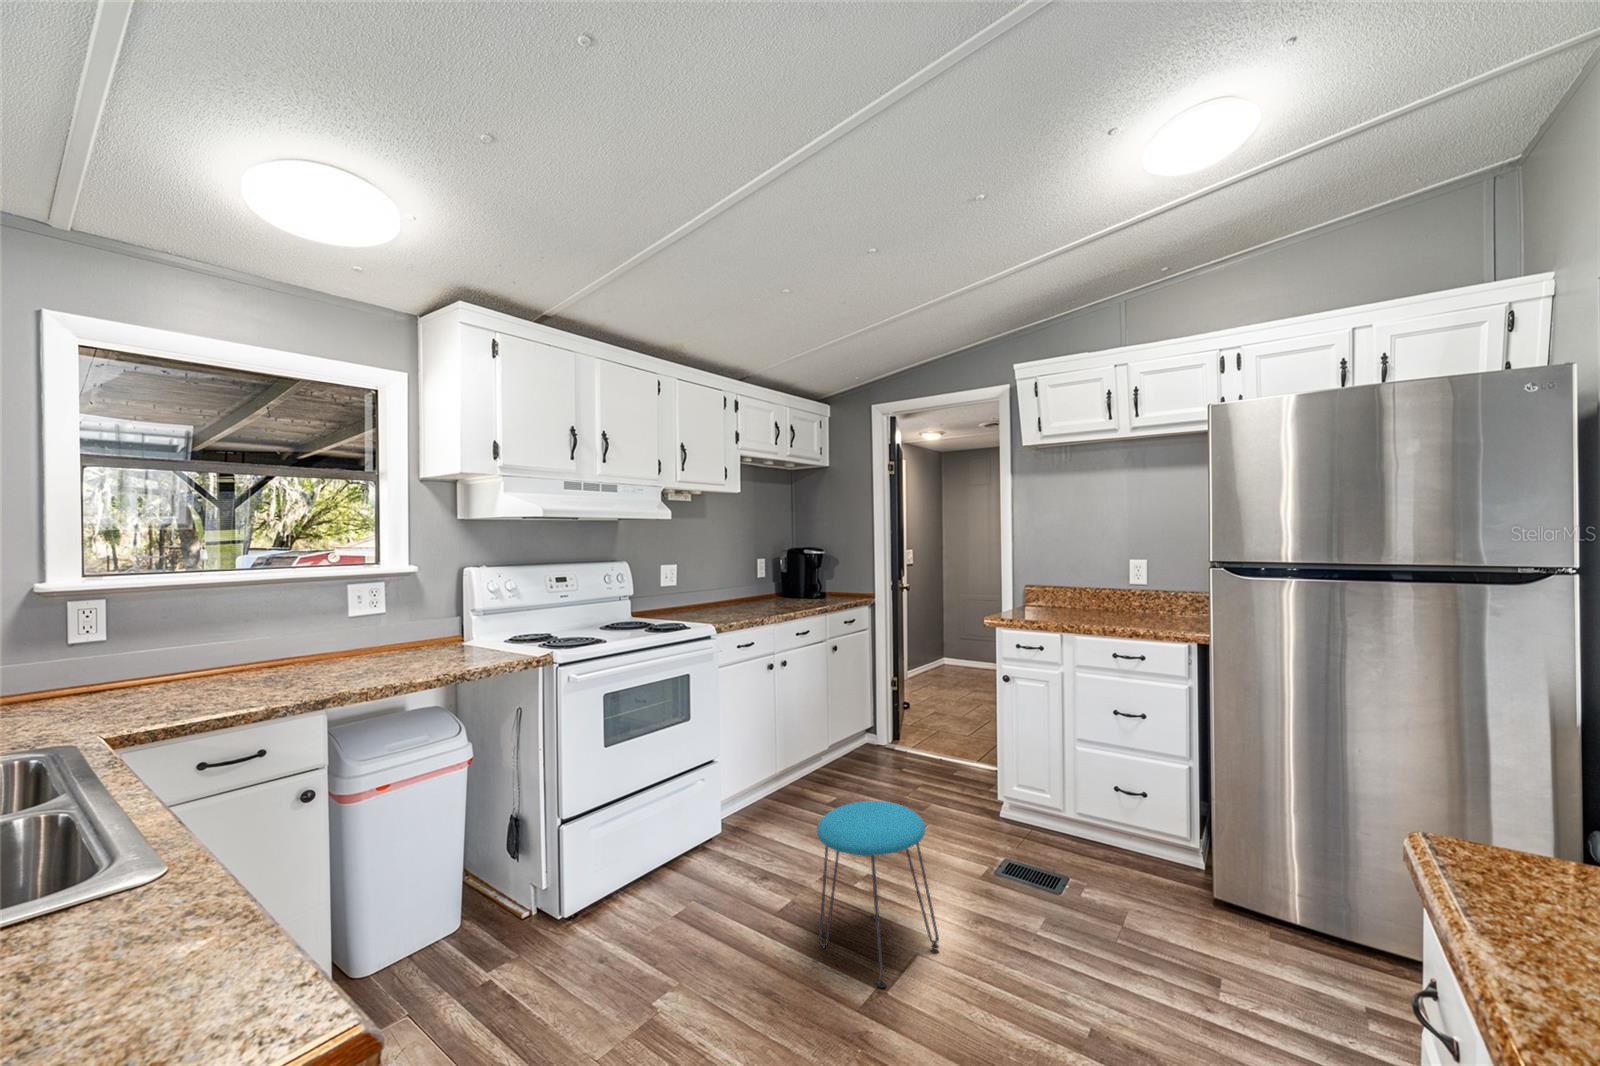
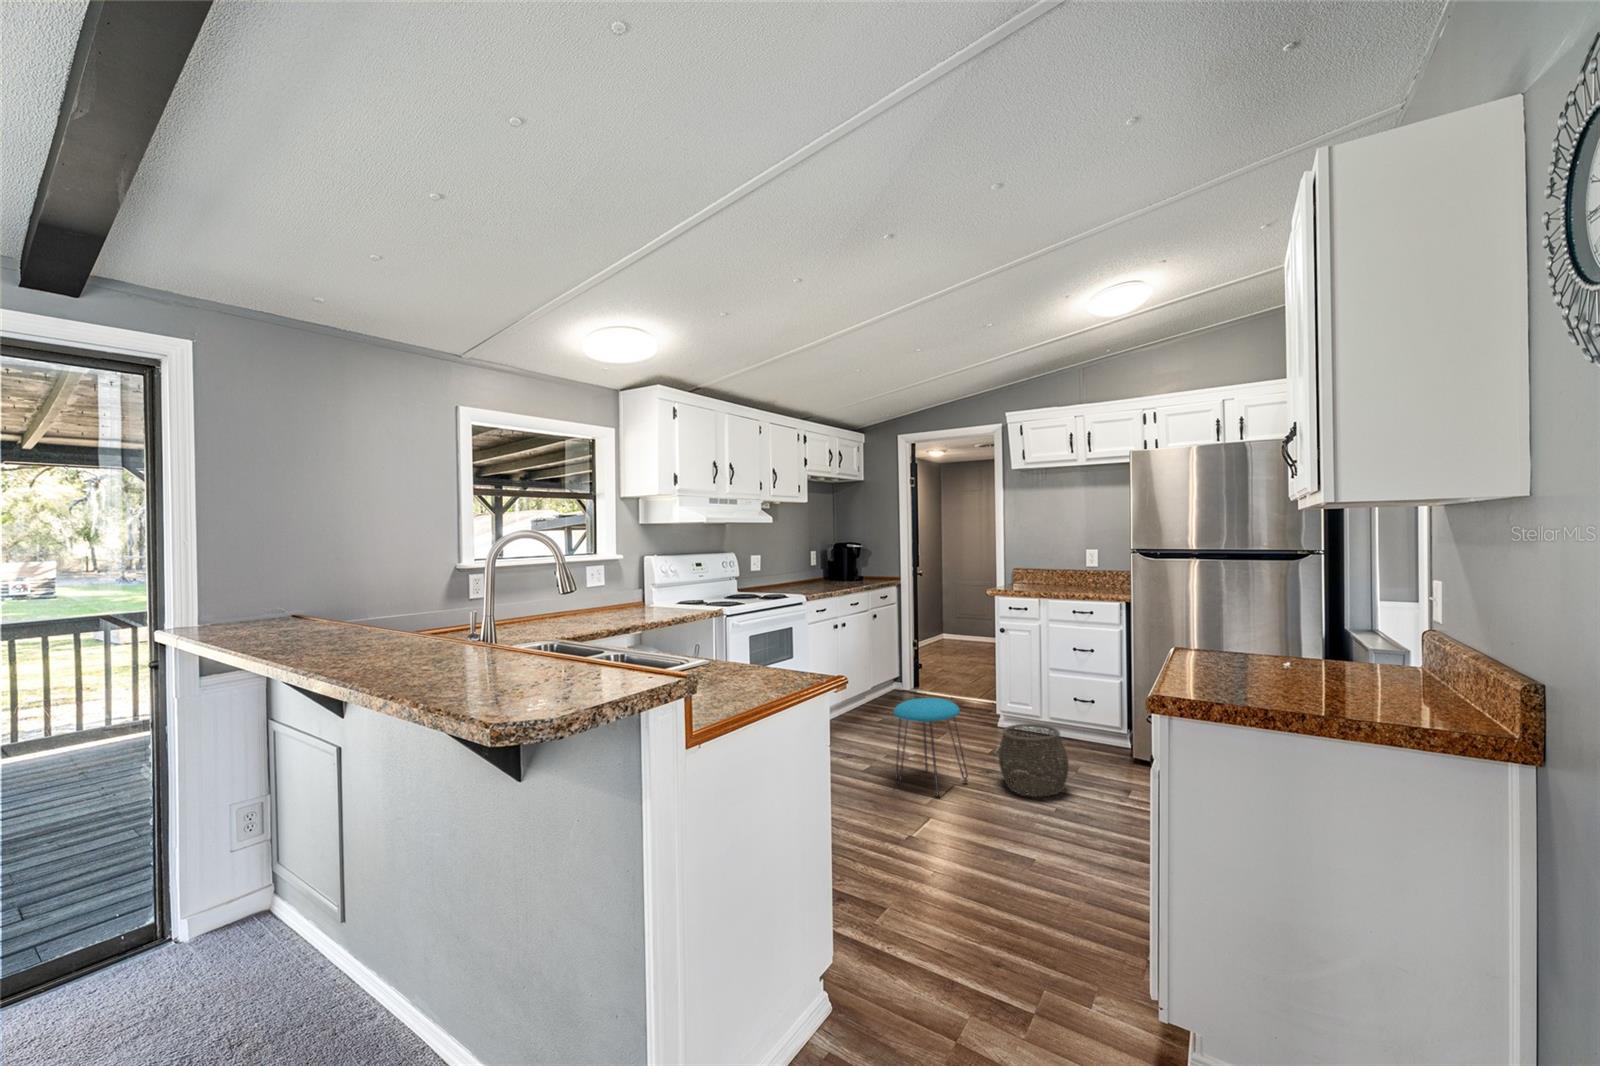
woven basket: none [989,849,1111,994] -> present [998,724,1069,797]

